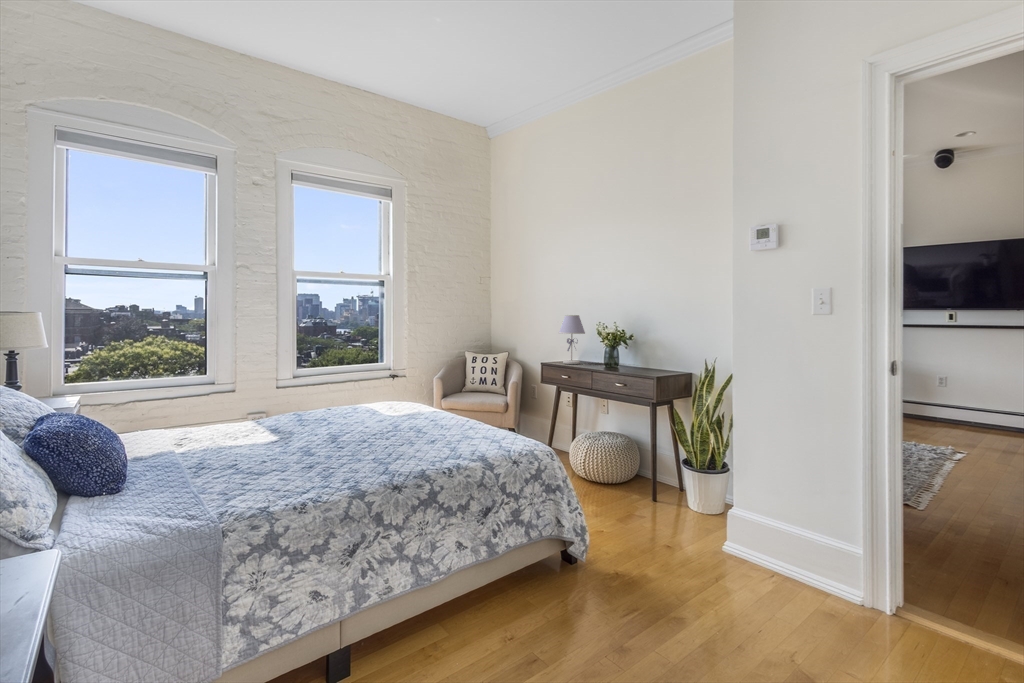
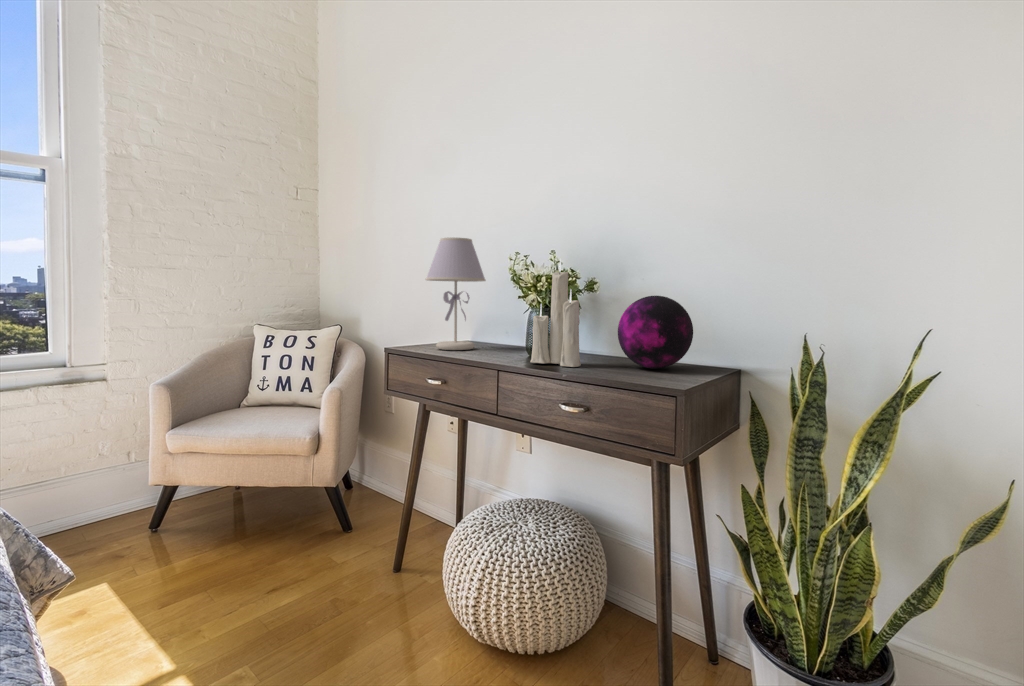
candle: none [606,326,626,370] -> present [530,259,581,367]
decorative orb: none [640,343,670,371] -> present [618,296,693,369]

